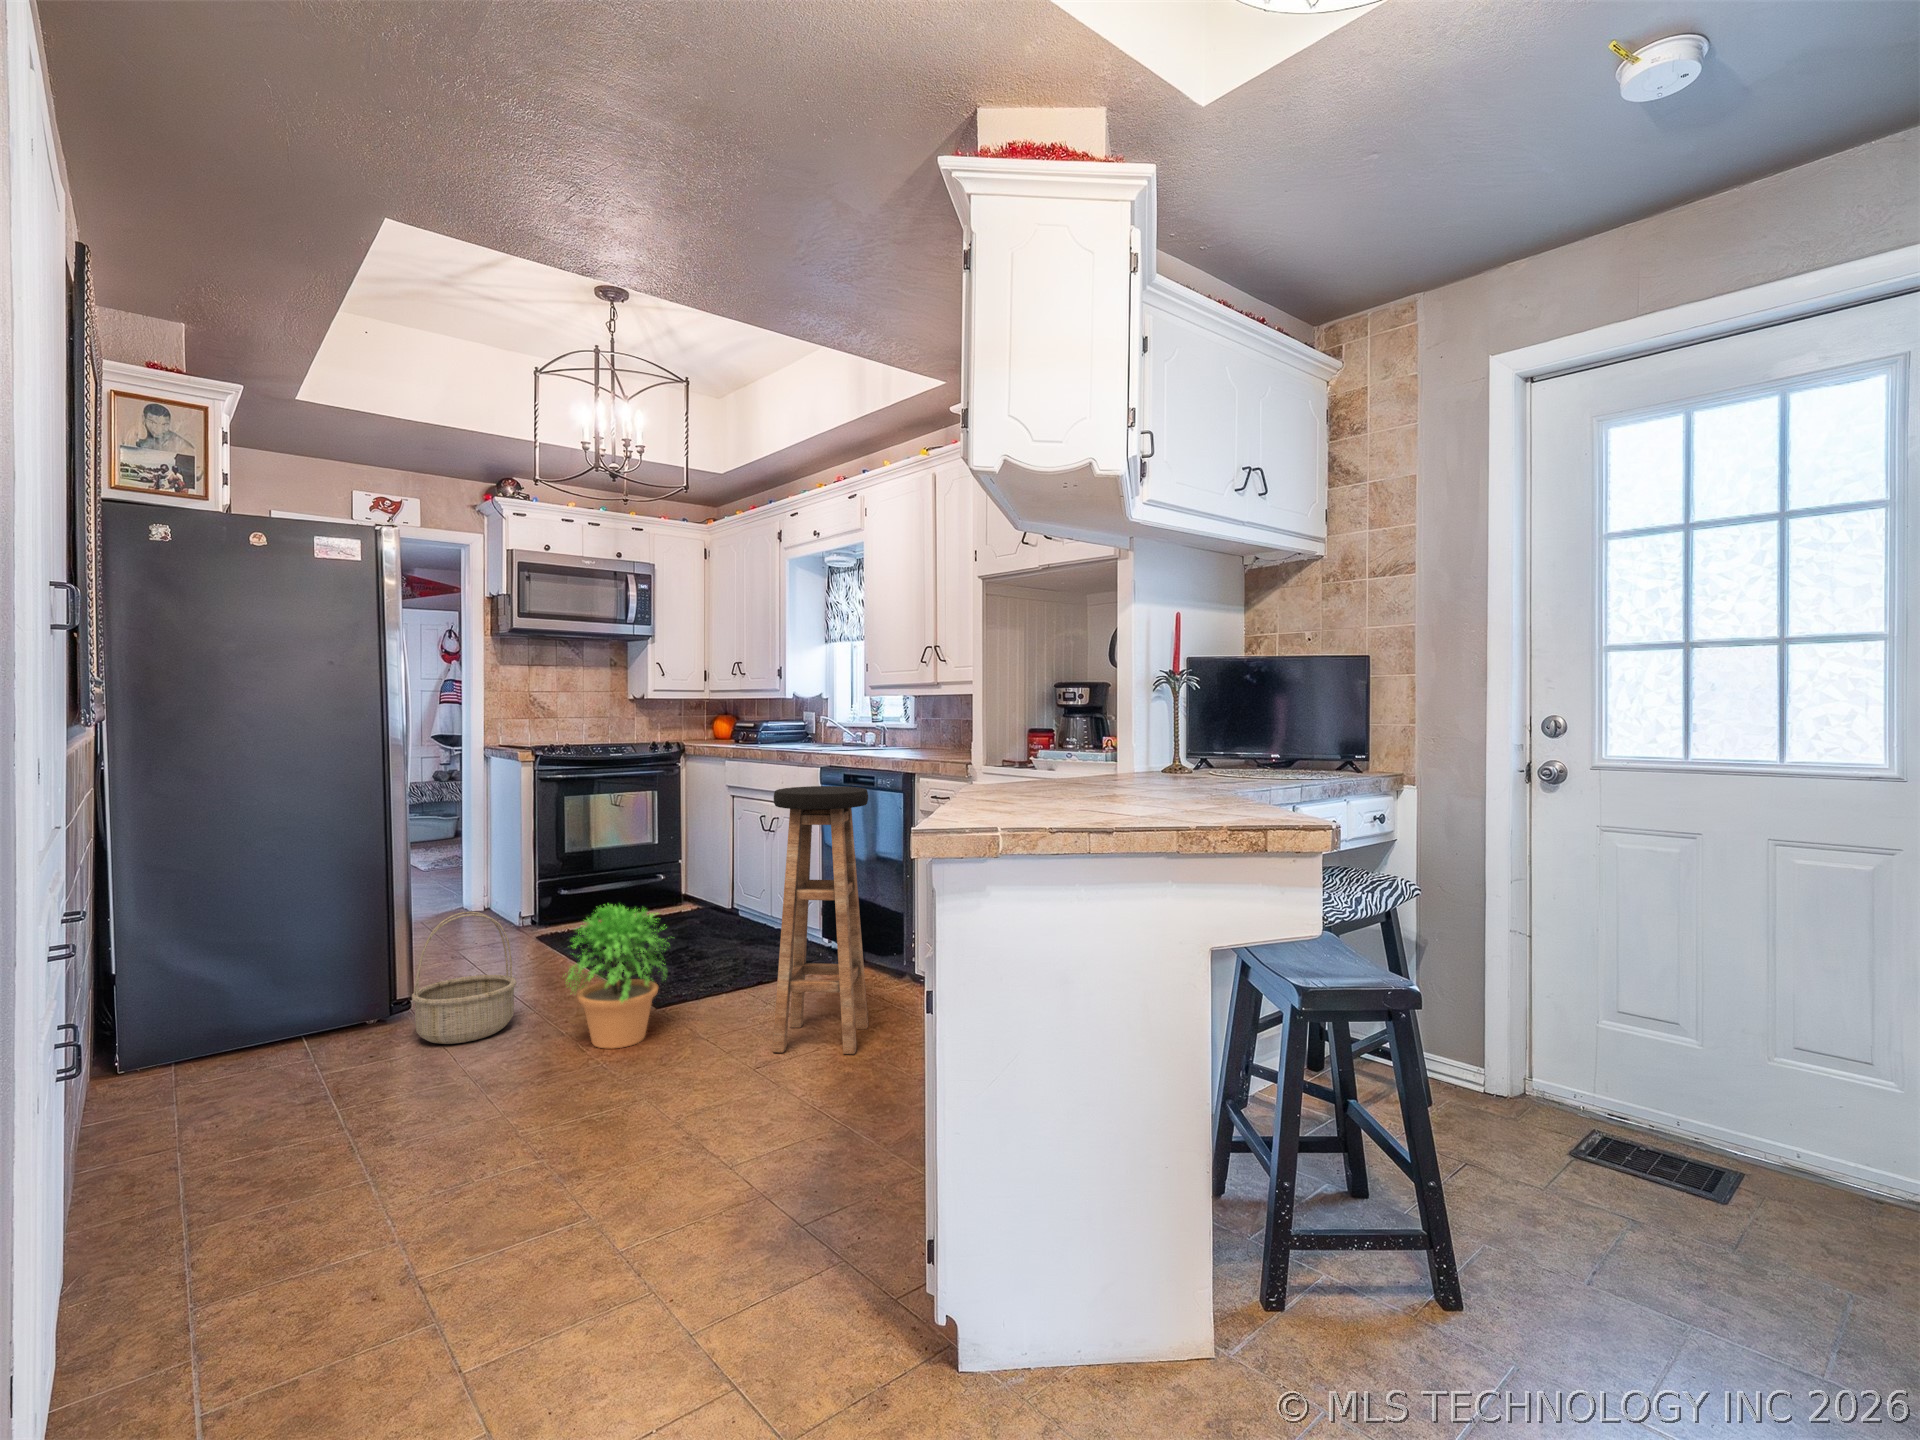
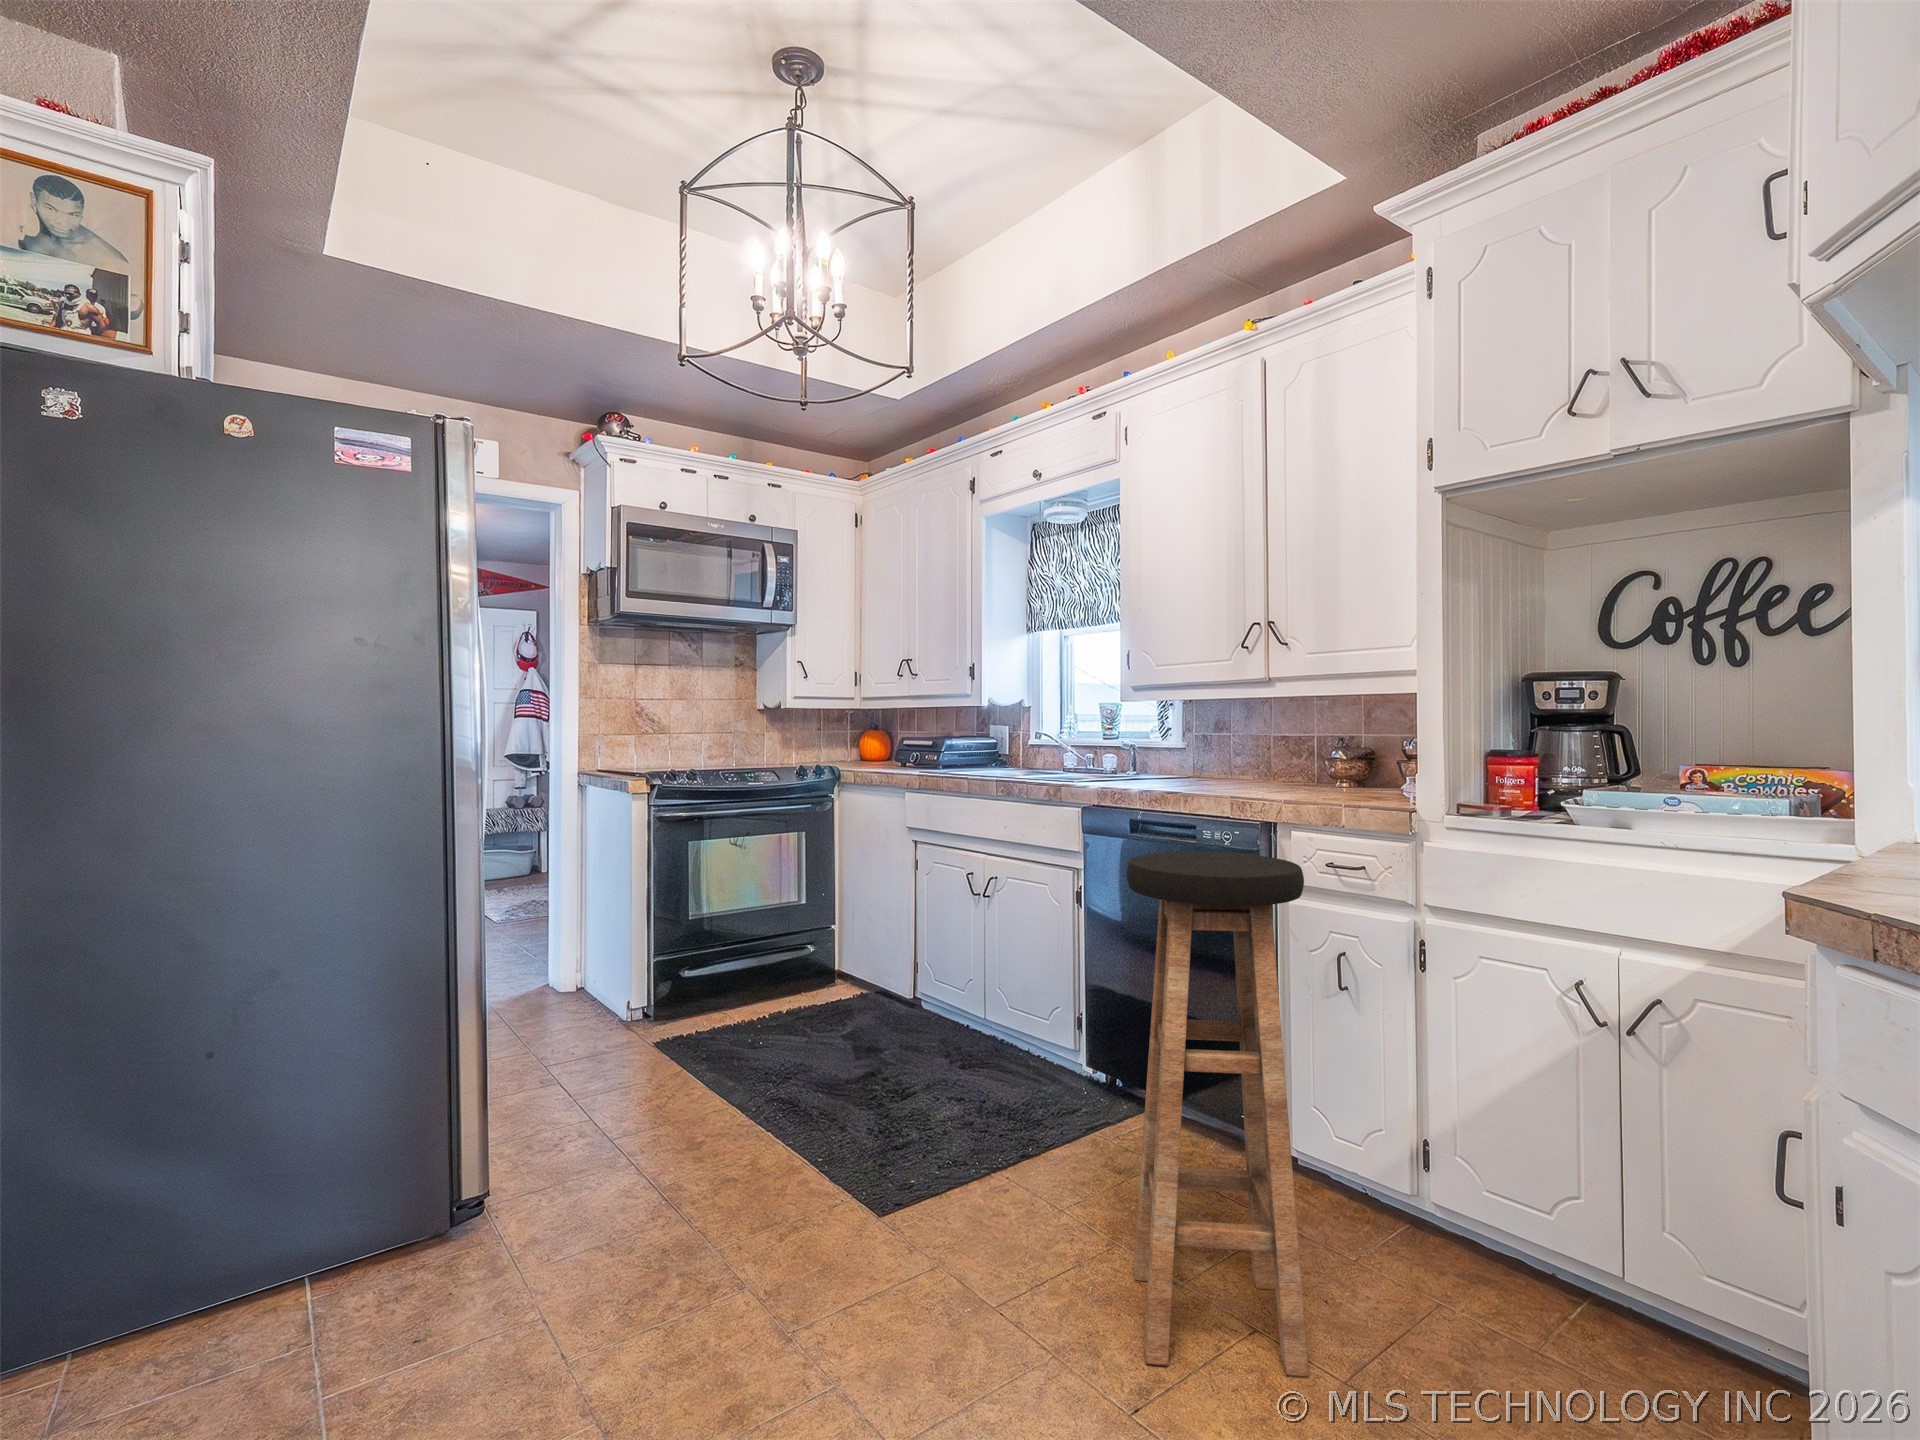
potted plant: present [568,904,667,1049] -> none [751,1057,936,1338]
basket: present [412,912,517,1044] -> none [482,1065,658,1312]

